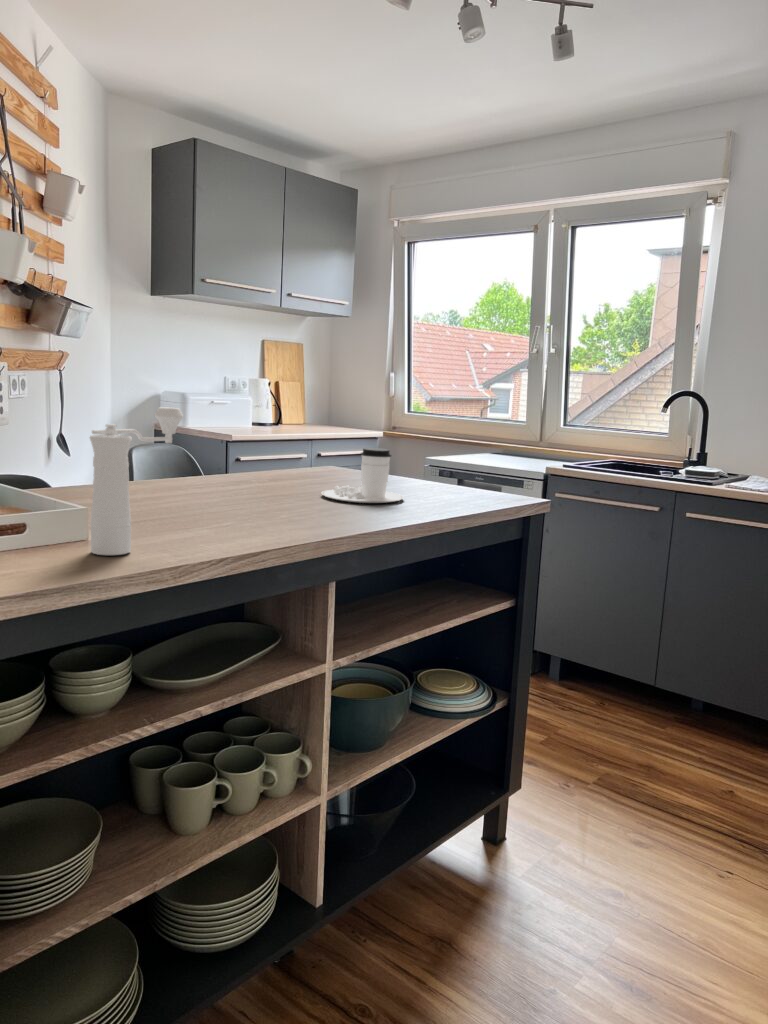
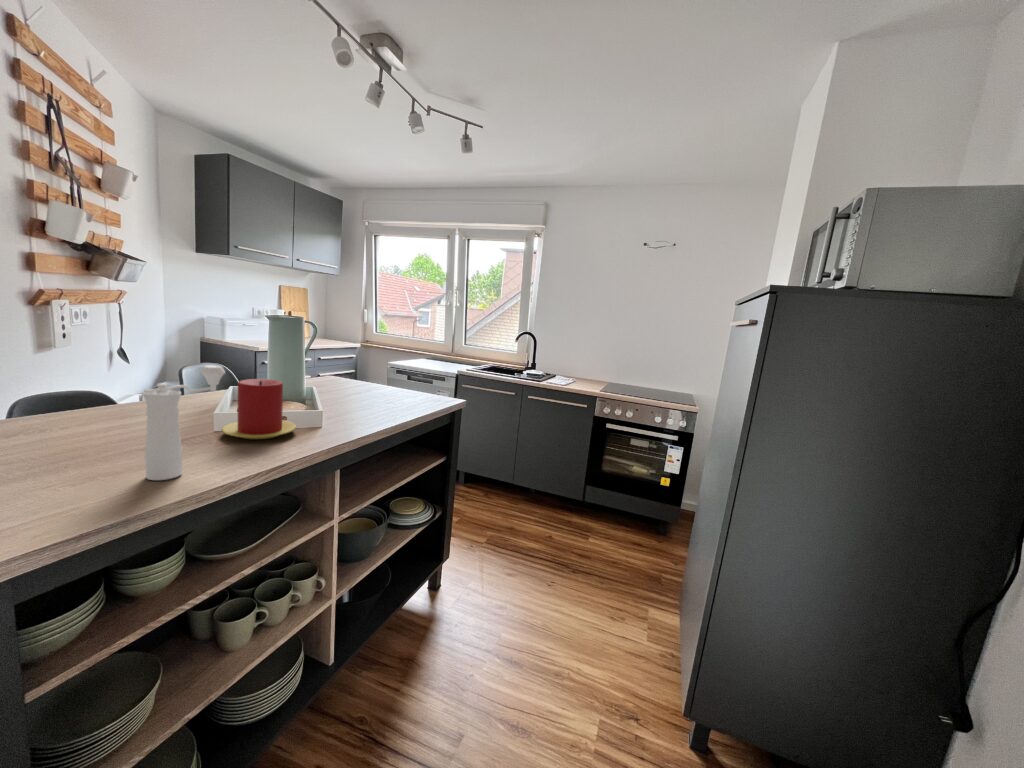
candle: none [178,440,274,526] -> present [222,379,296,439]
coffee cup: present [322,448,404,503] -> none [327,374,381,409]

